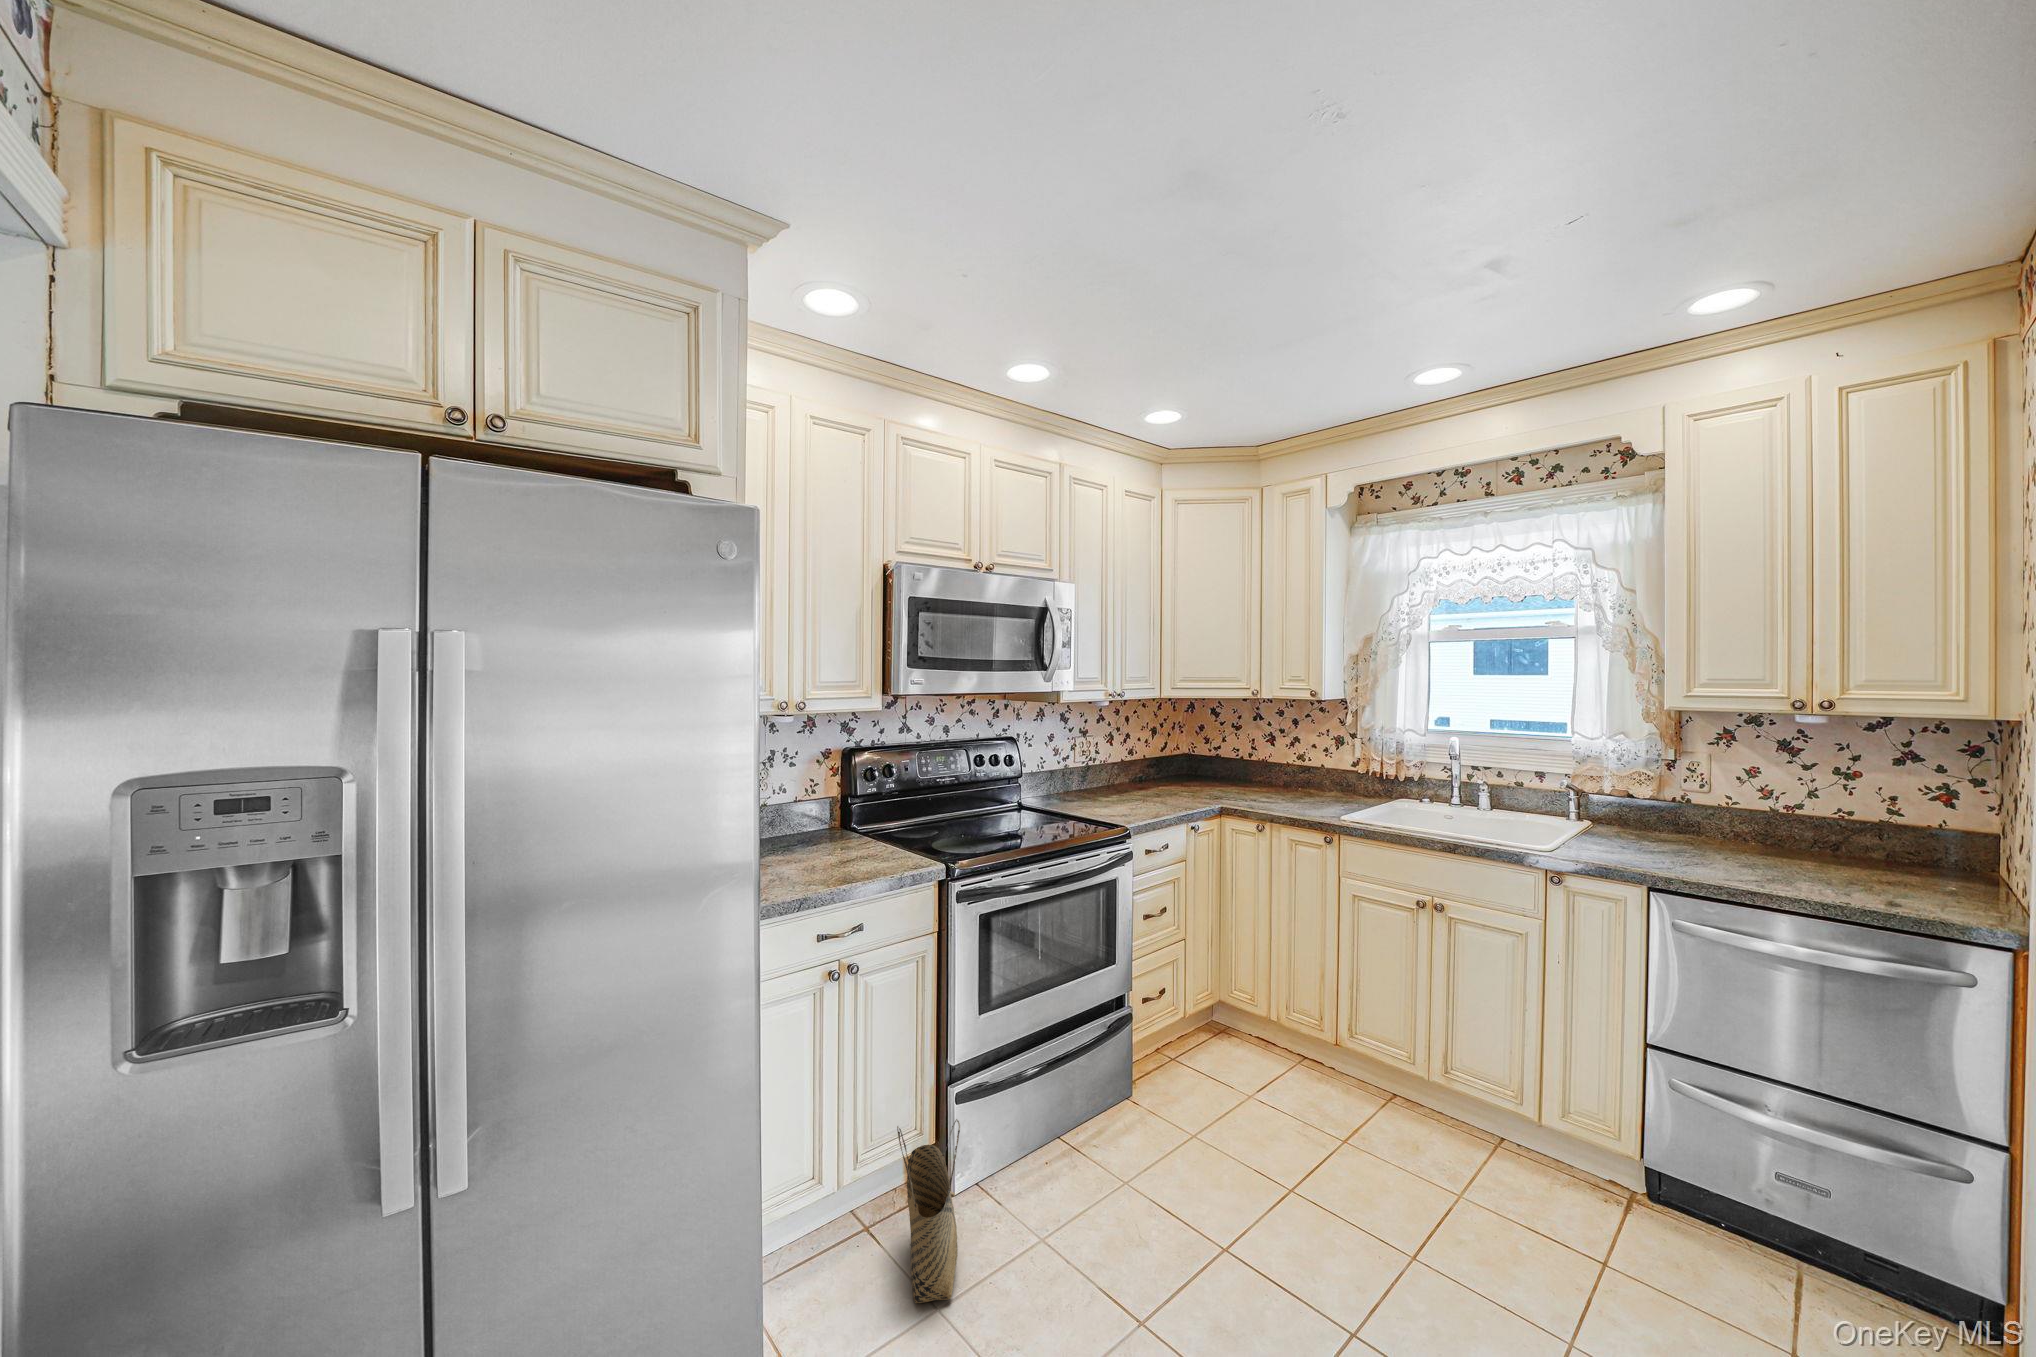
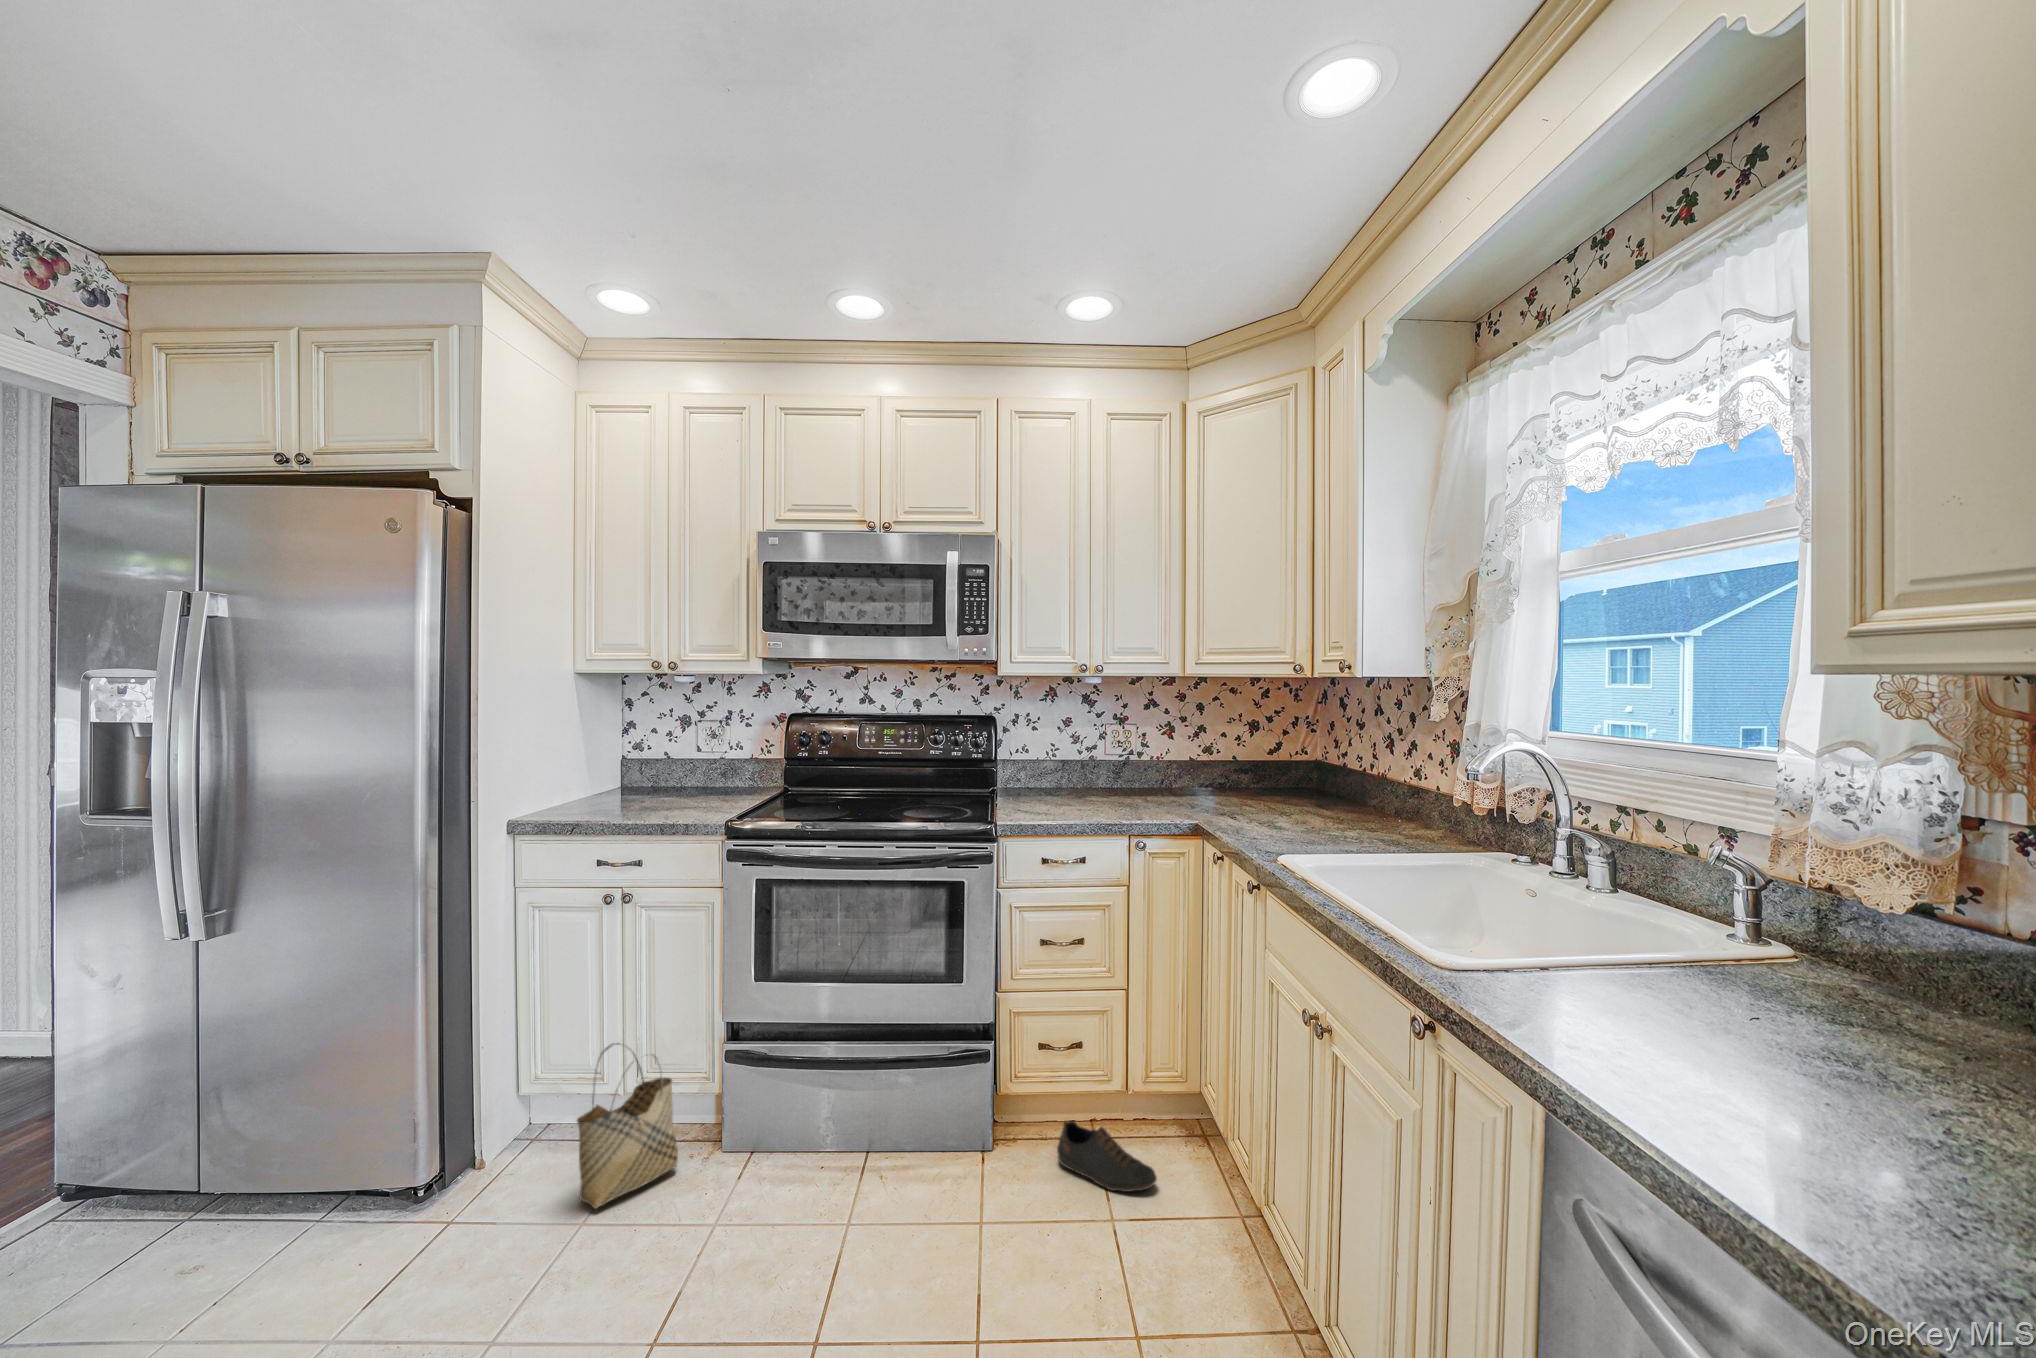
shoe: none [1180,1046,1258,1088] -> present [1057,1121,1157,1192]

